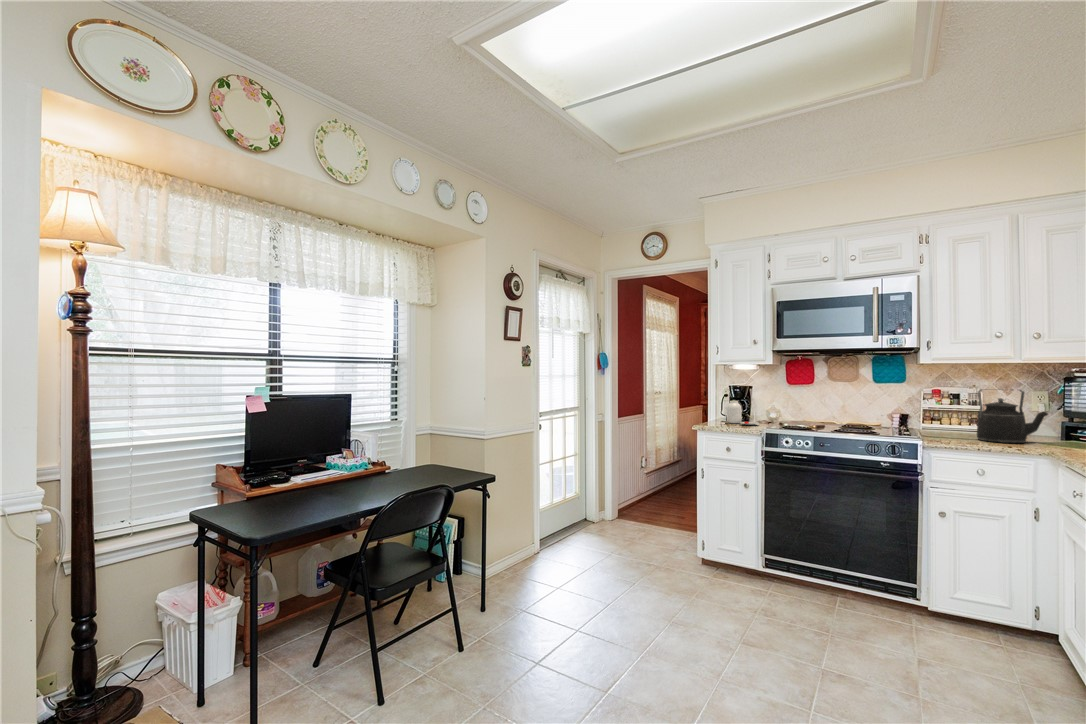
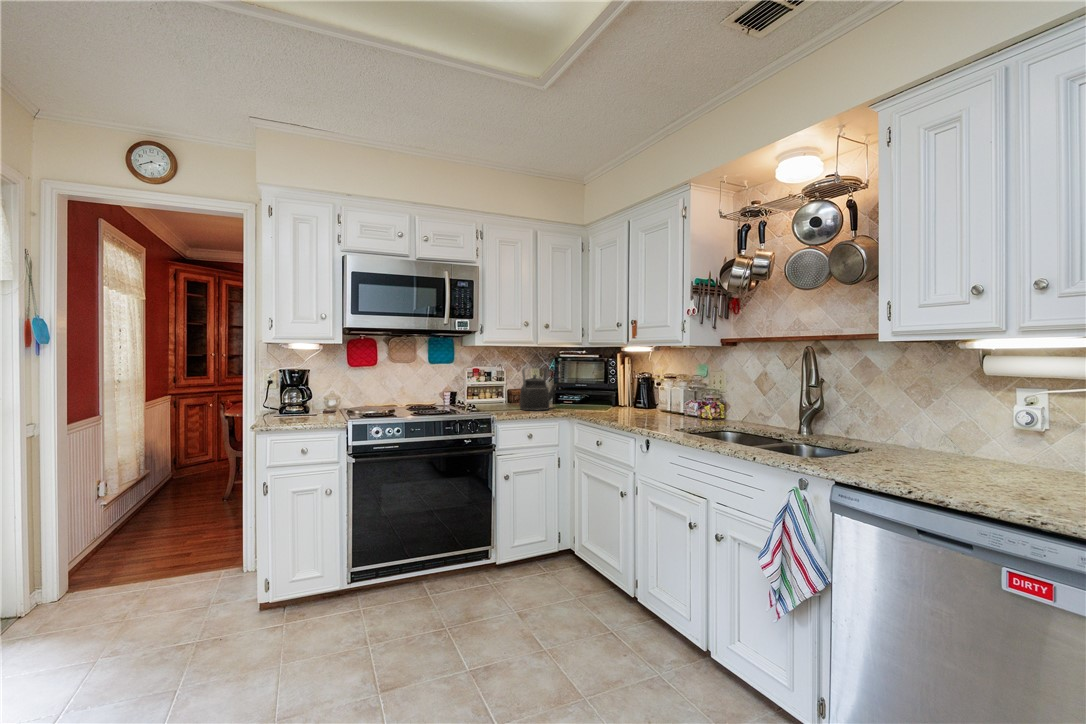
jar: present [727,401,759,425] -> none [283,388,334,419]

